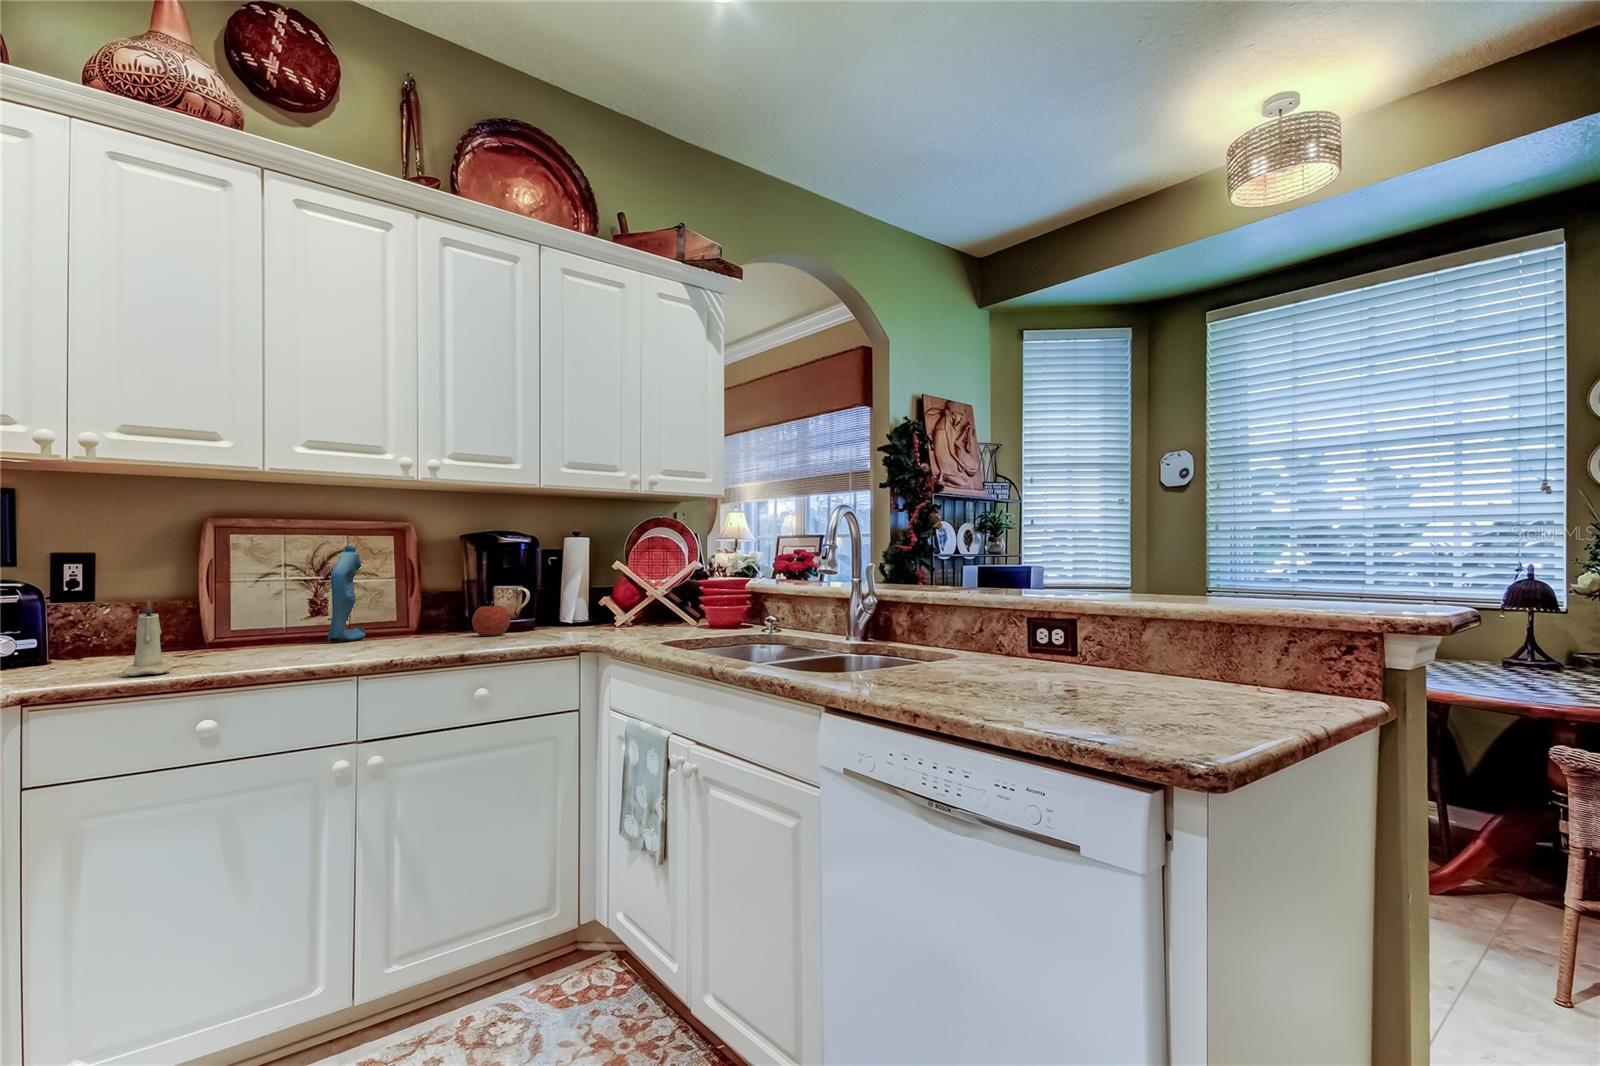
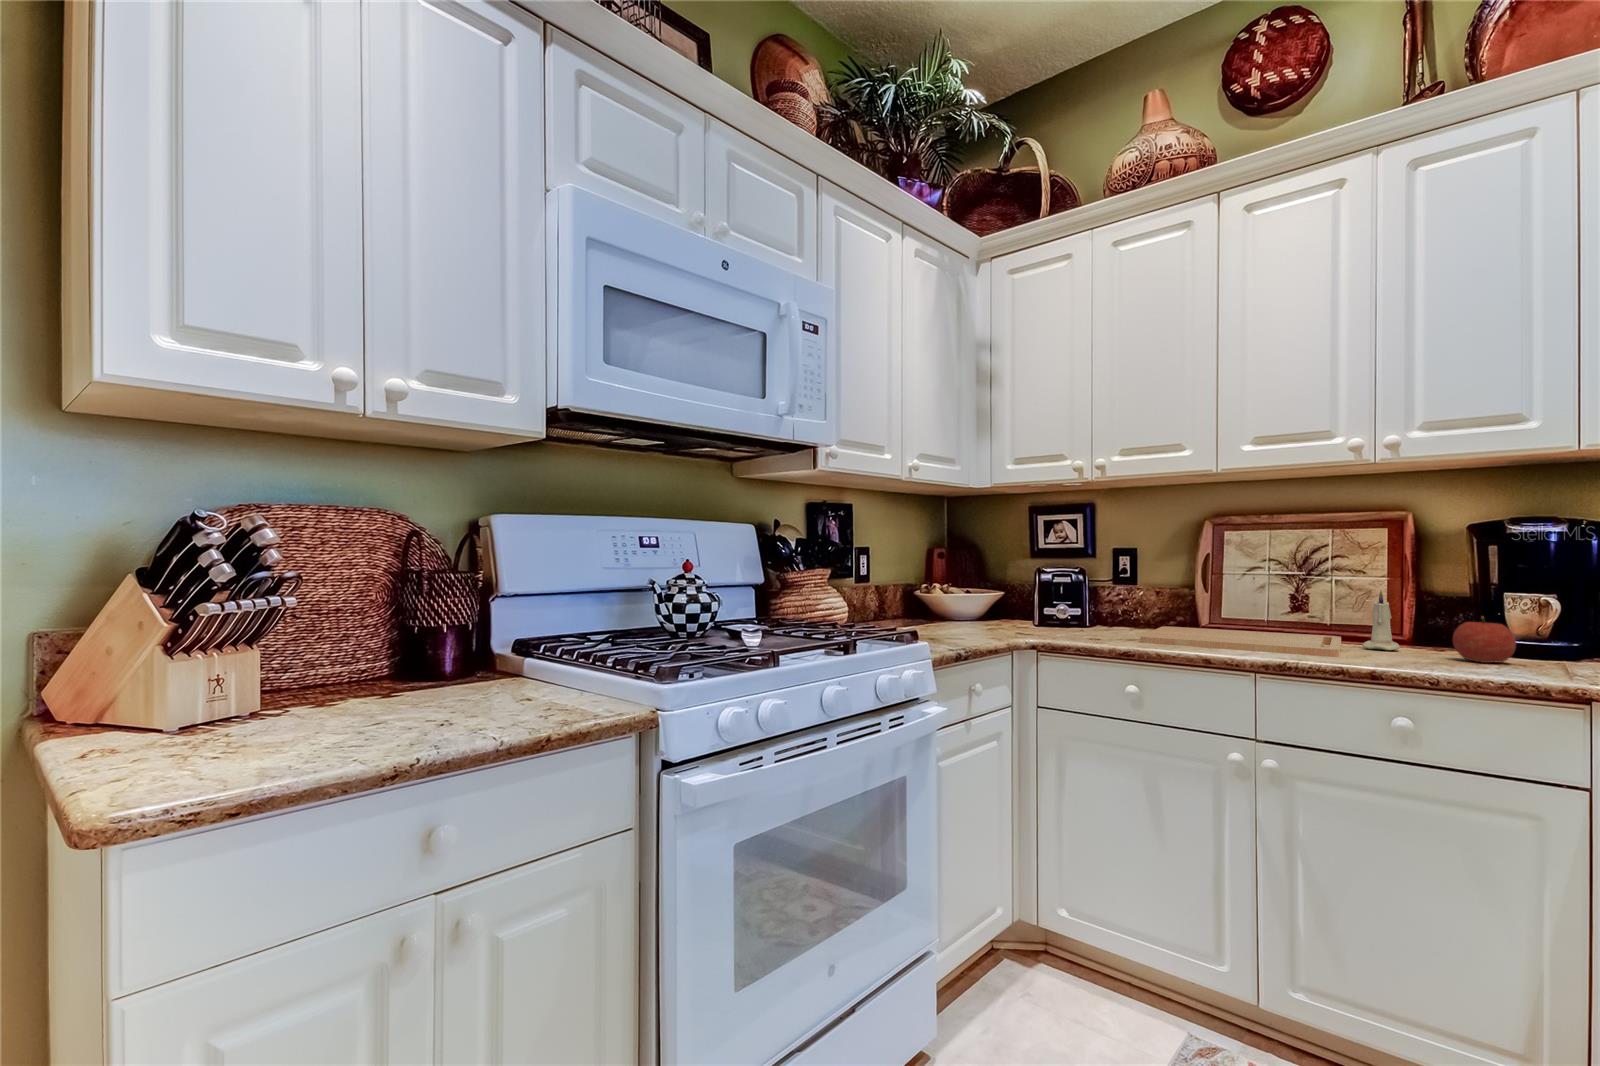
bottle: present [328,546,365,641] -> none [1303,541,1354,643]
candle: present [122,600,172,676] -> present [1362,591,1400,650]
cutting board: none [191,632,420,670] -> present [1141,626,1341,657]

